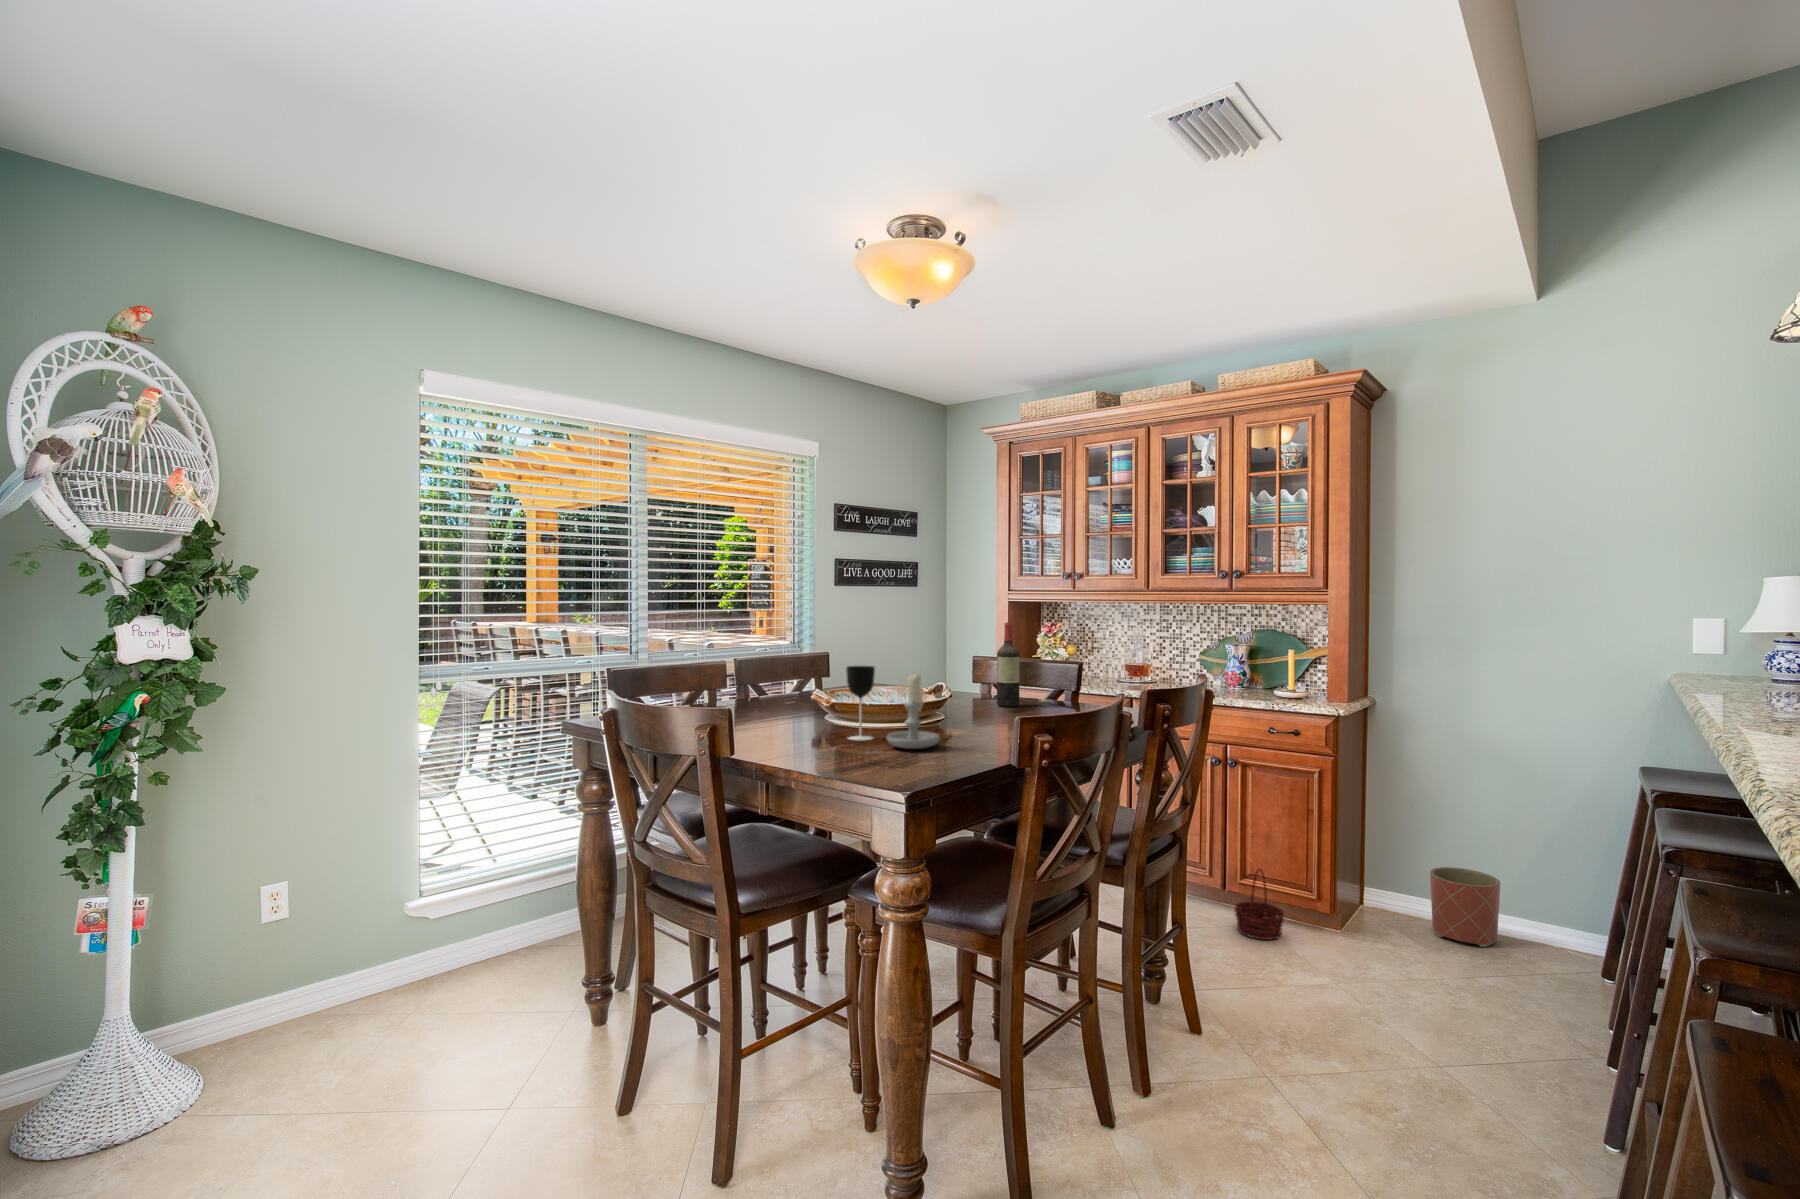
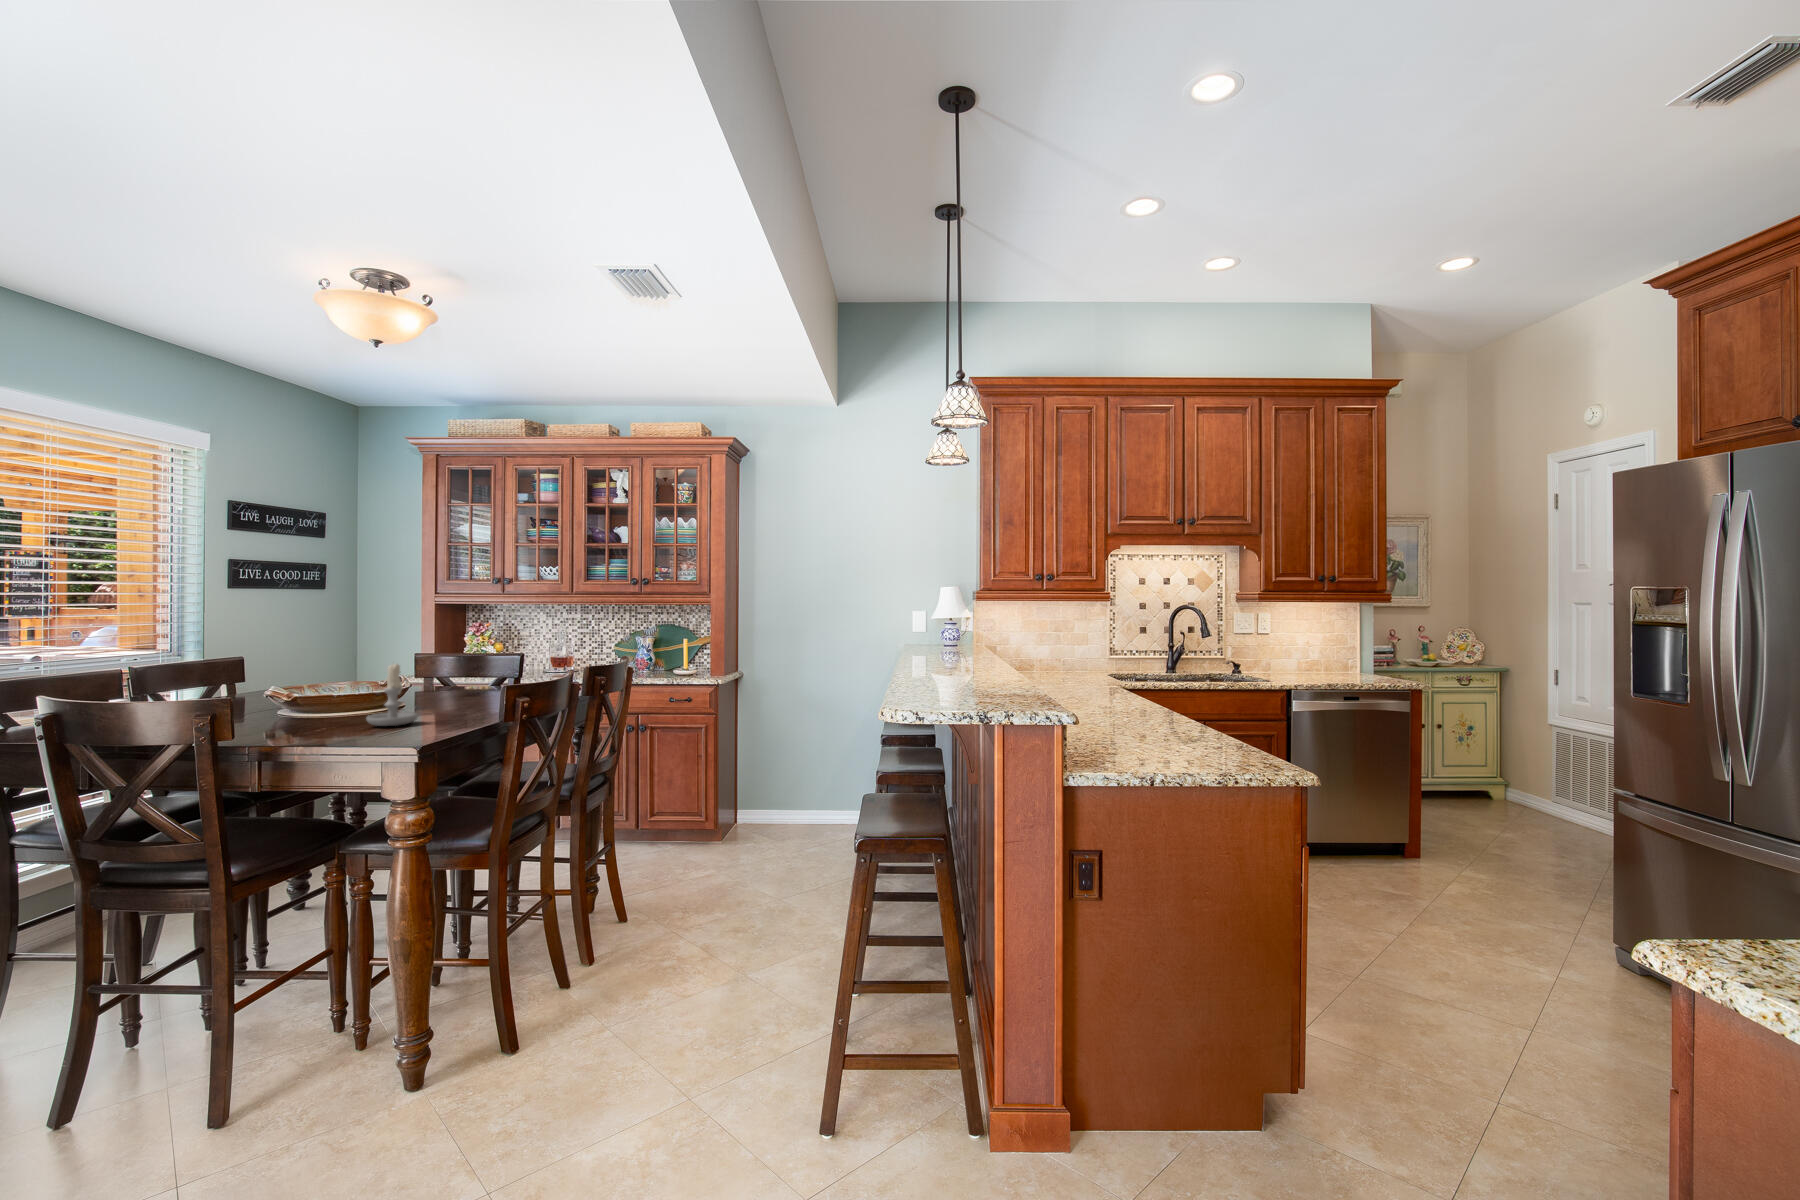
wine bottle: present [997,623,1020,707] -> none [447,621,469,694]
wine glass: present [846,666,875,740] -> none [317,661,347,726]
planter: present [1430,867,1500,947] -> none [775,782,814,830]
basket: present [1235,869,1284,940] -> none [645,803,682,855]

